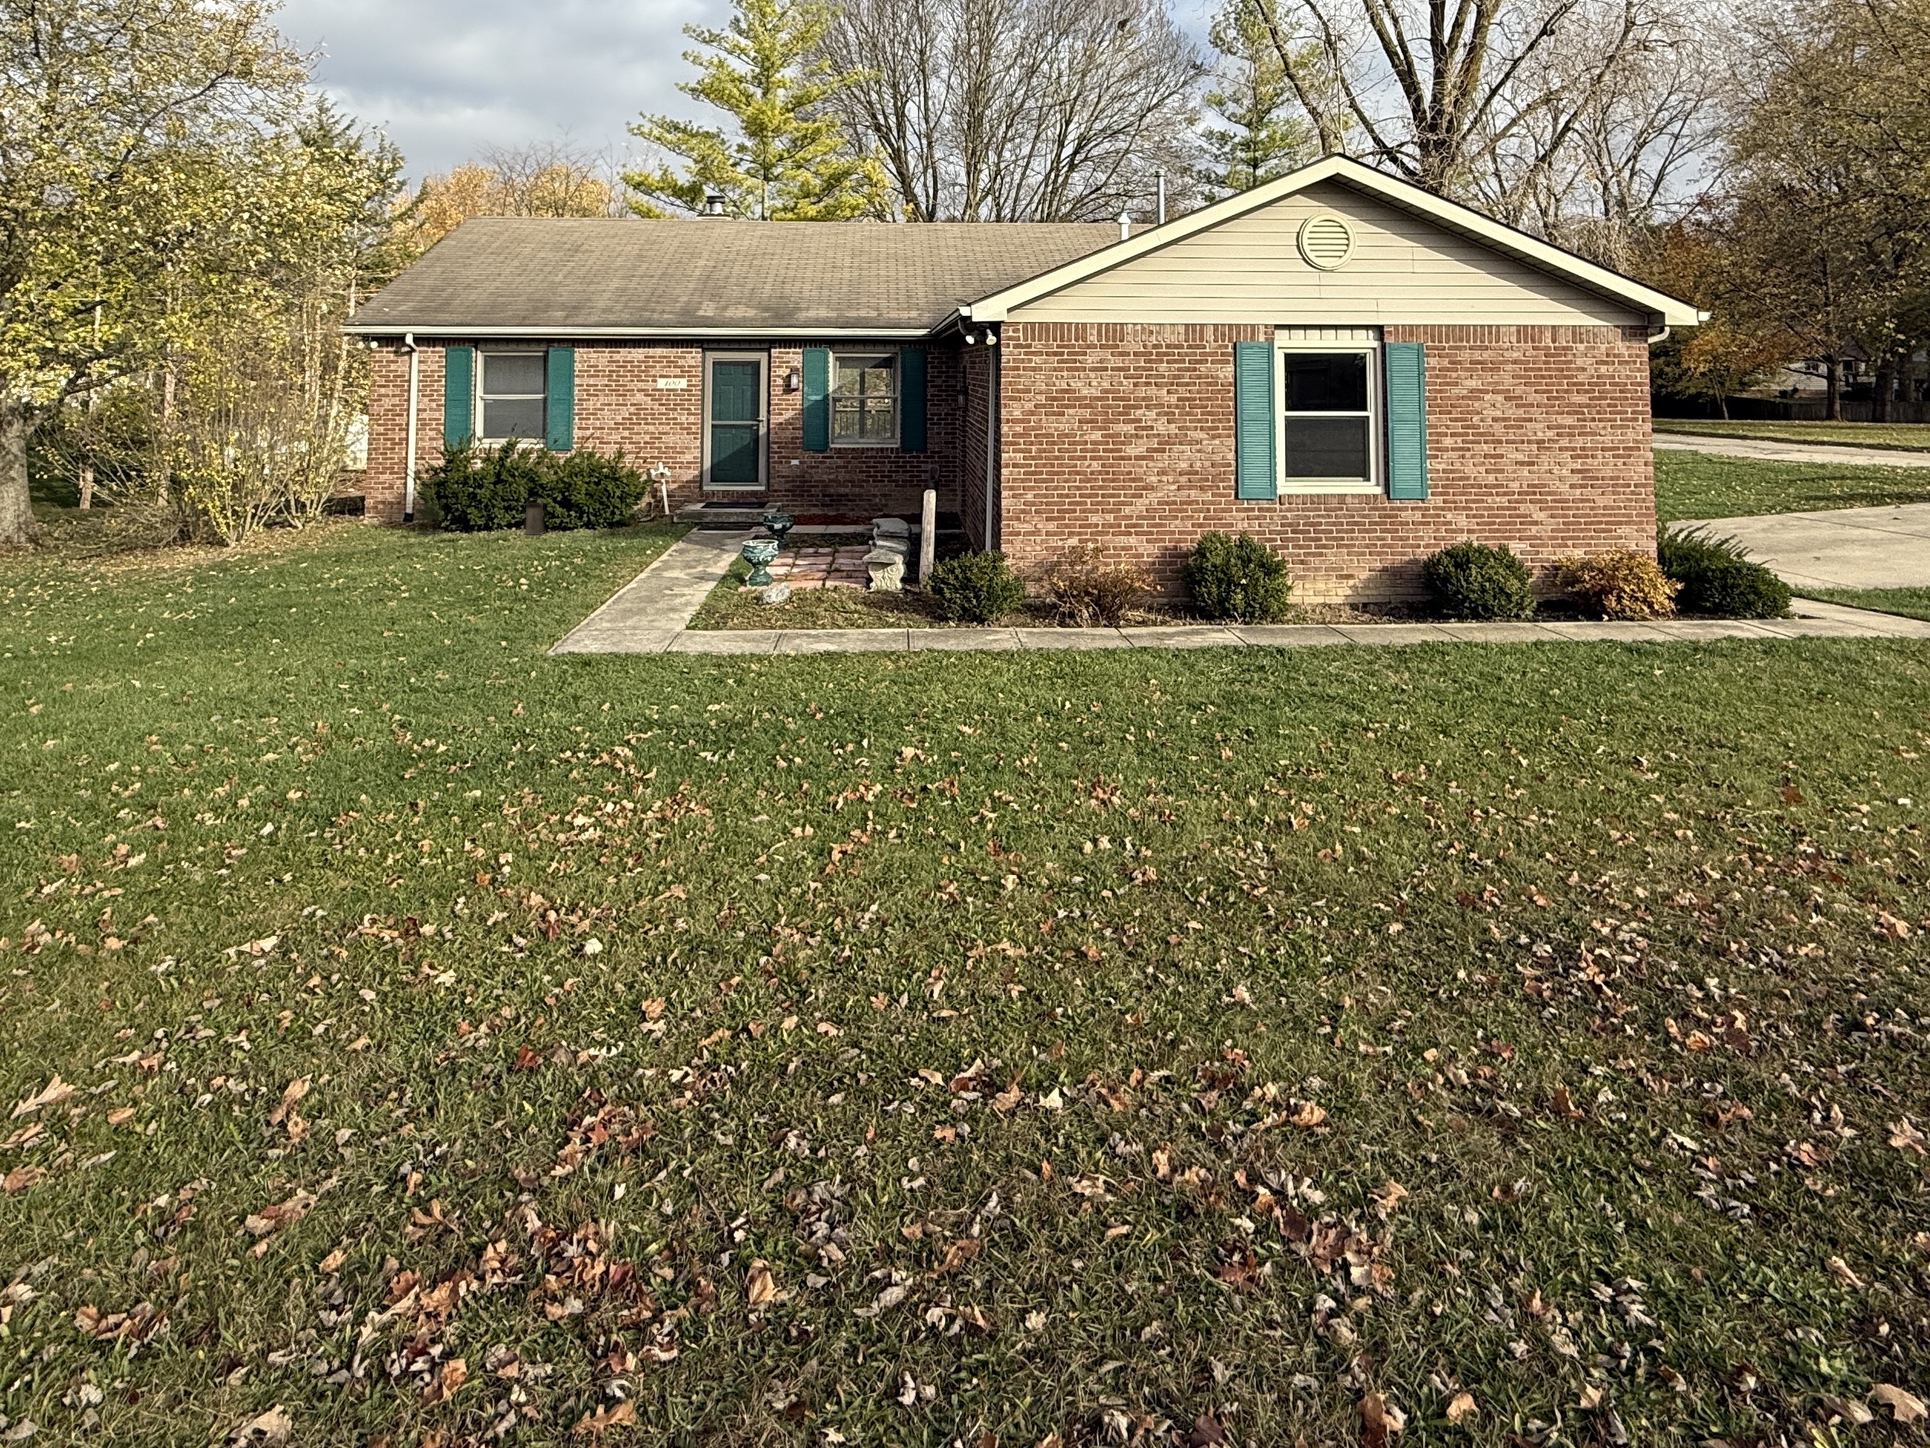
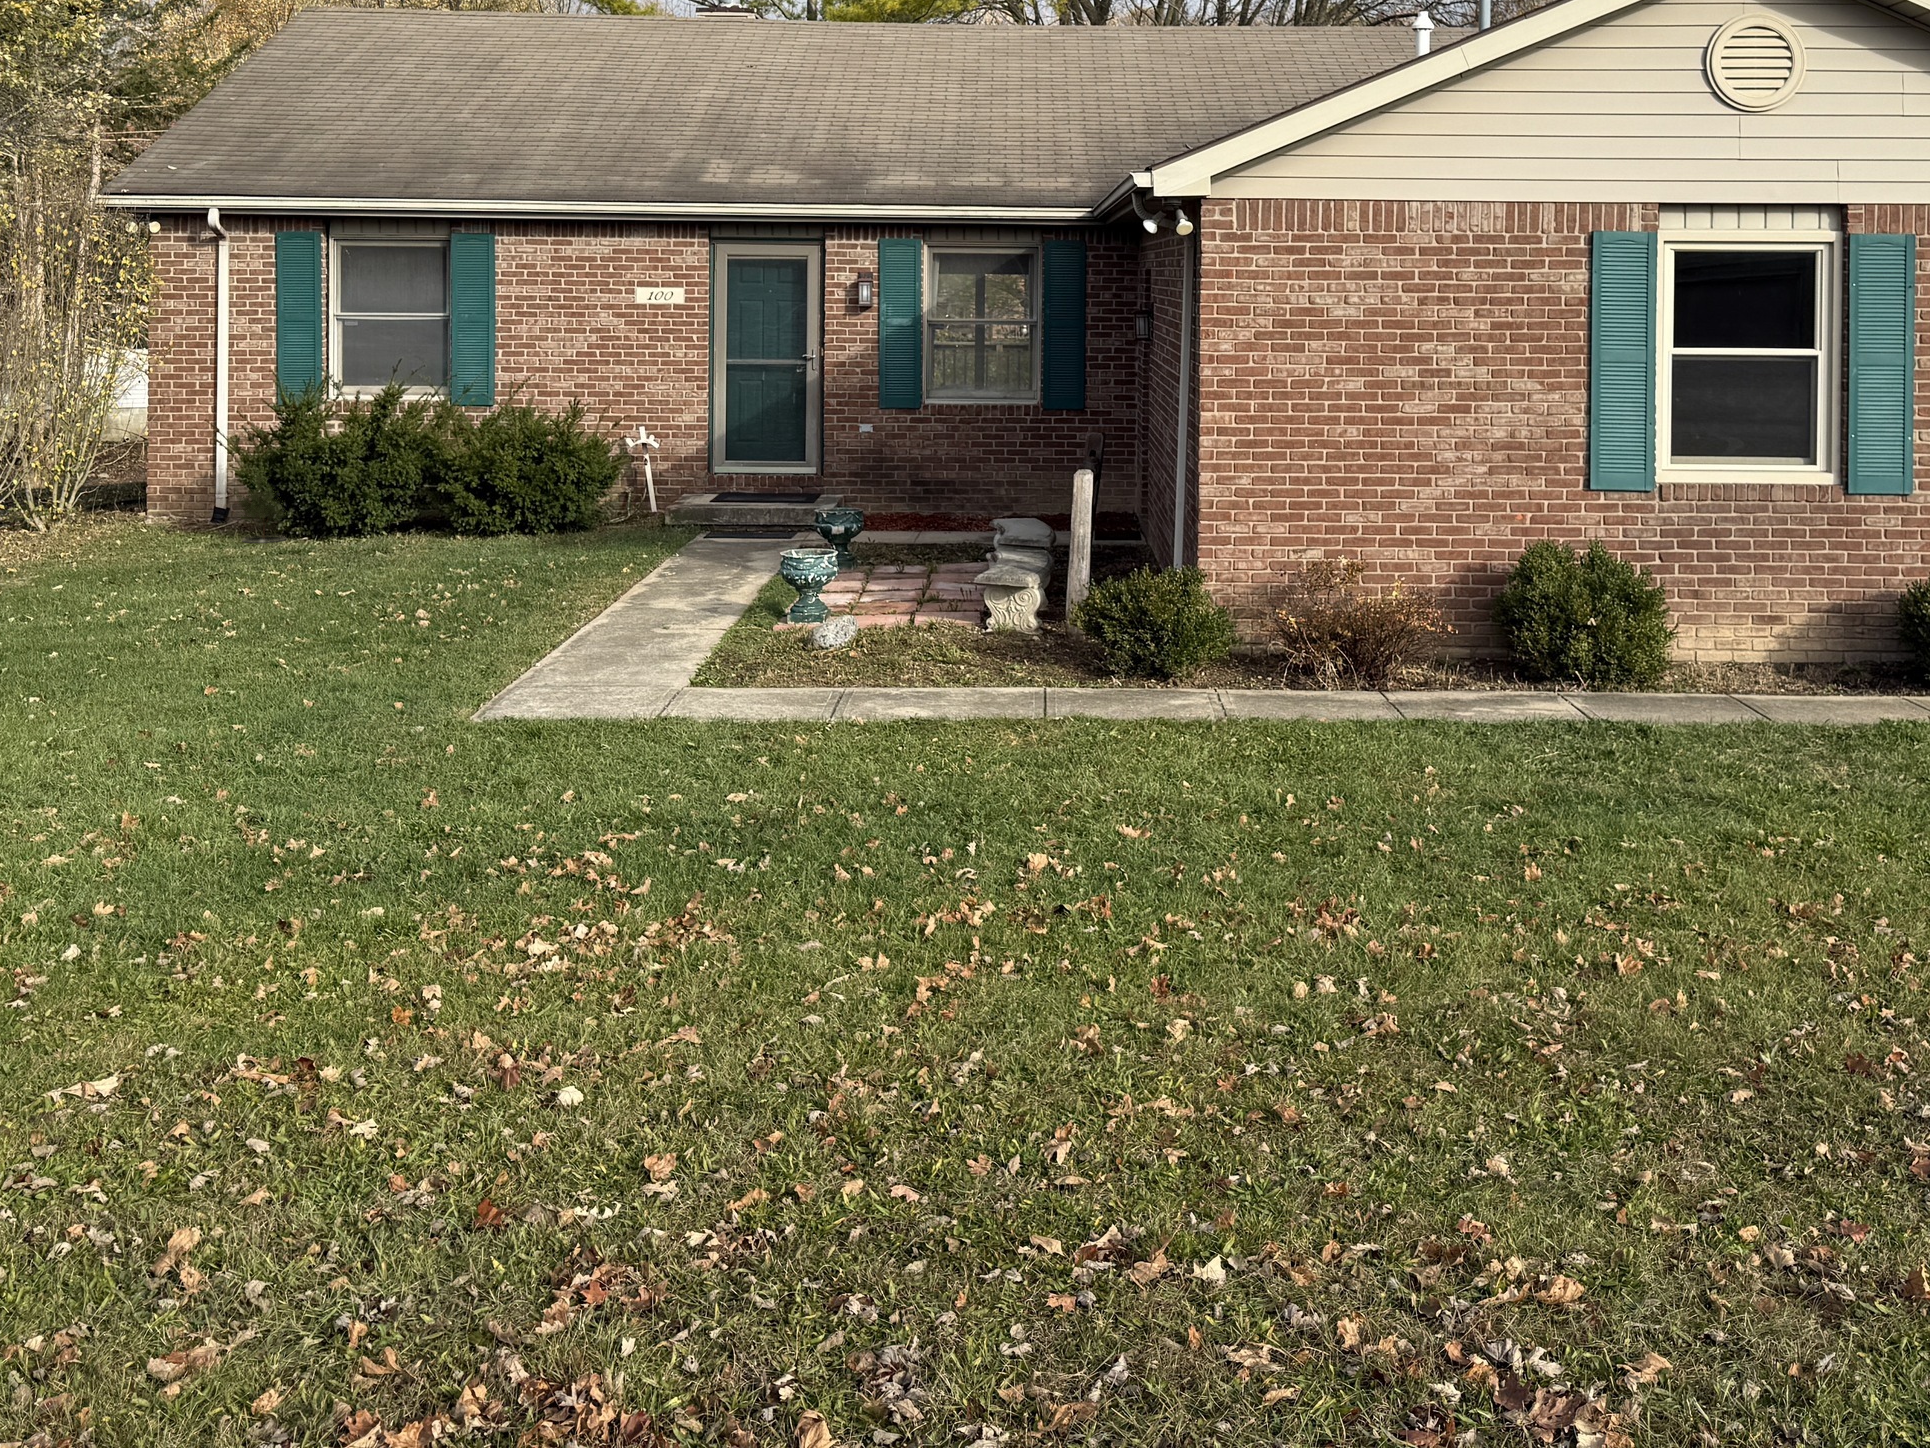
watering can: present [525,500,544,535] -> none [419,483,451,546]

